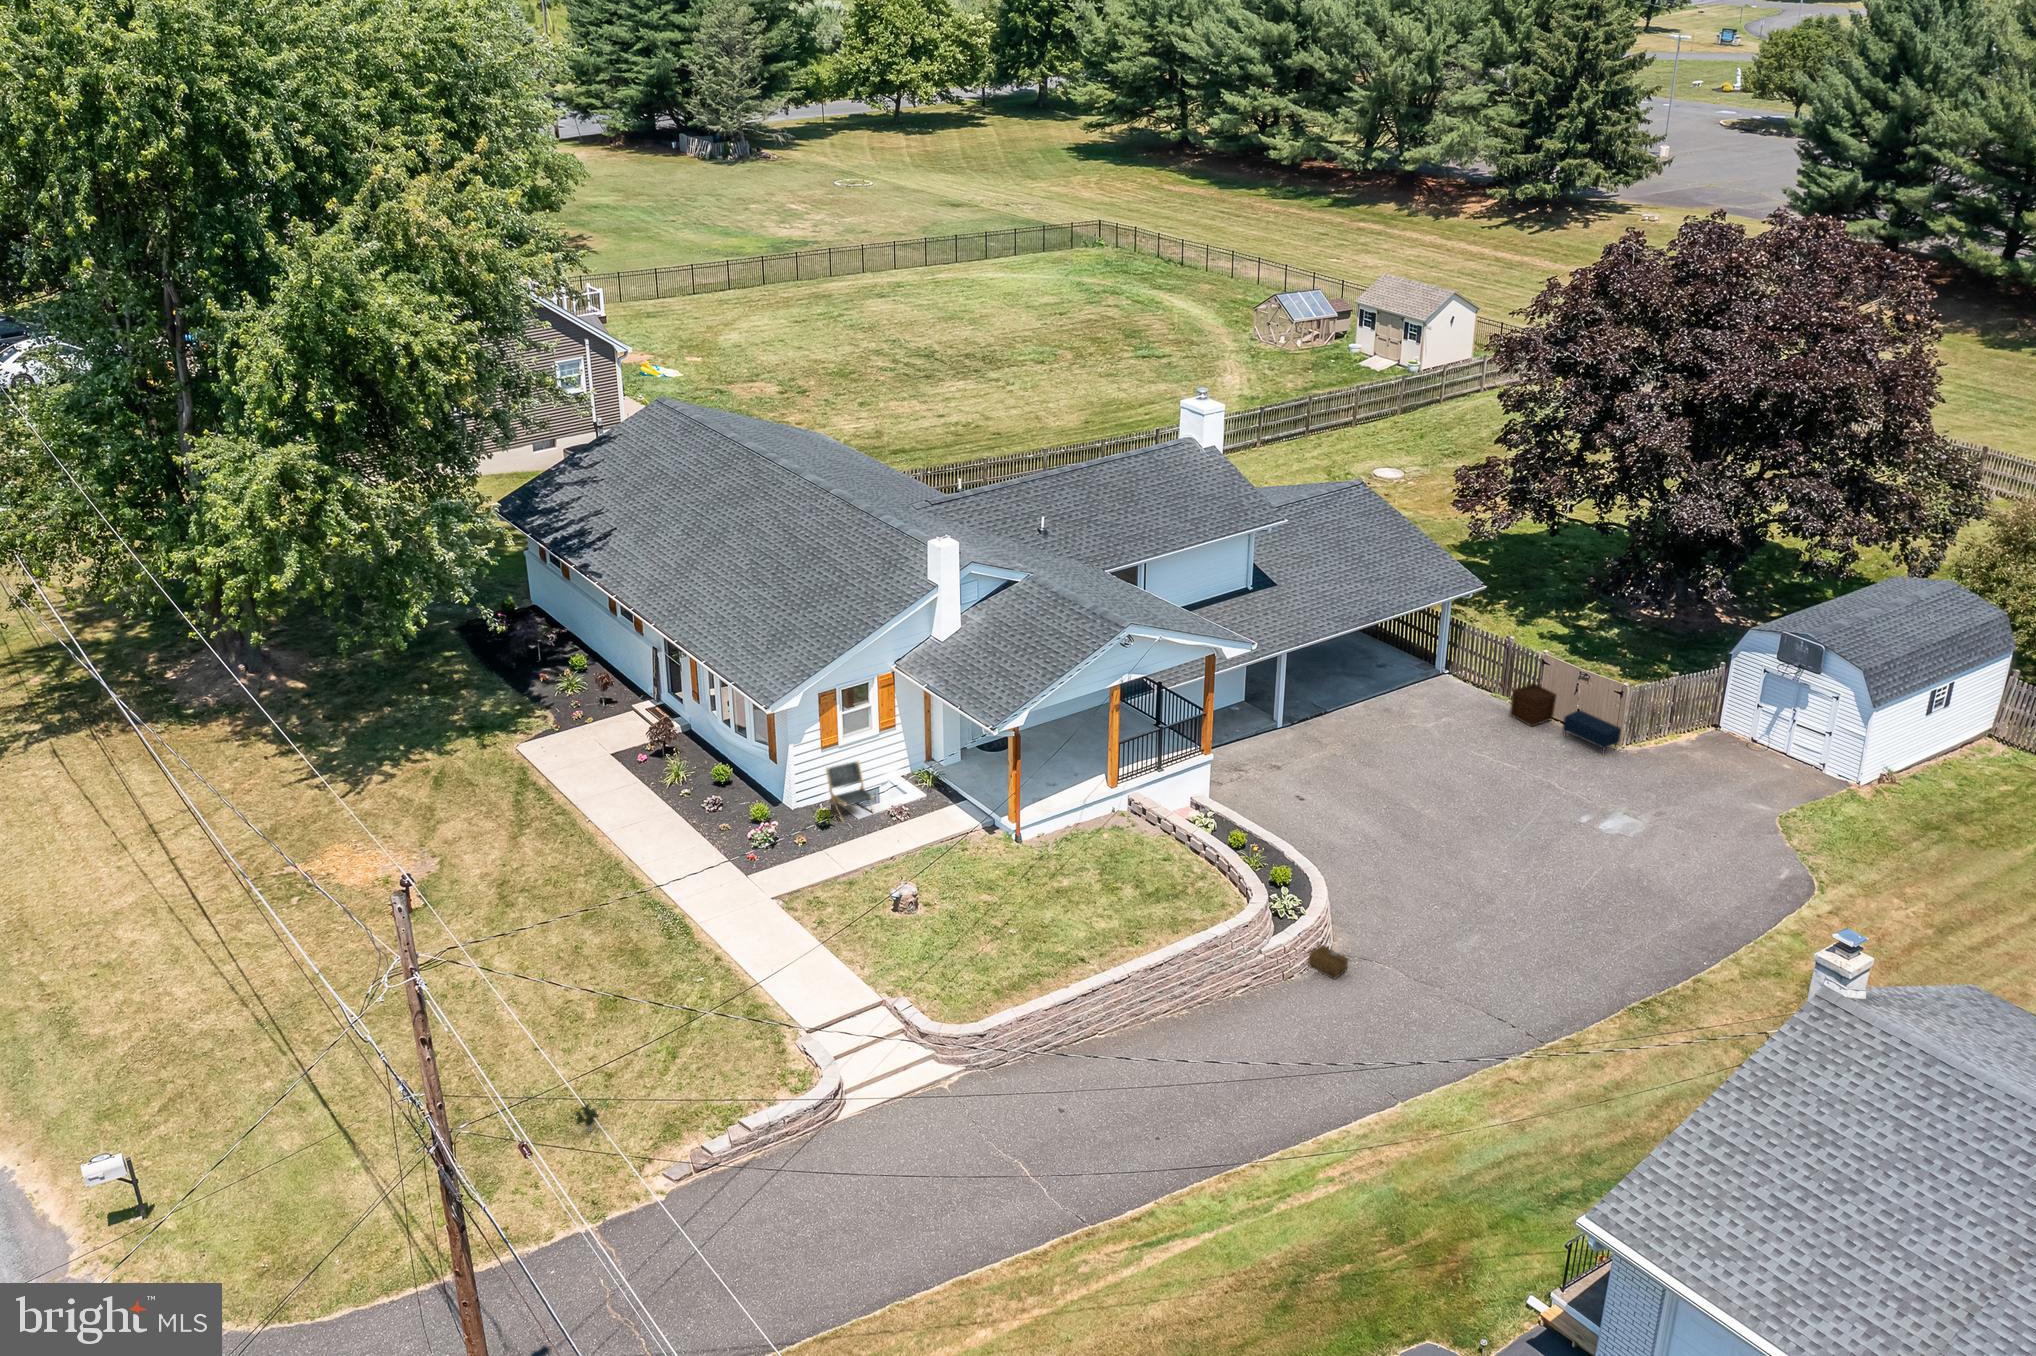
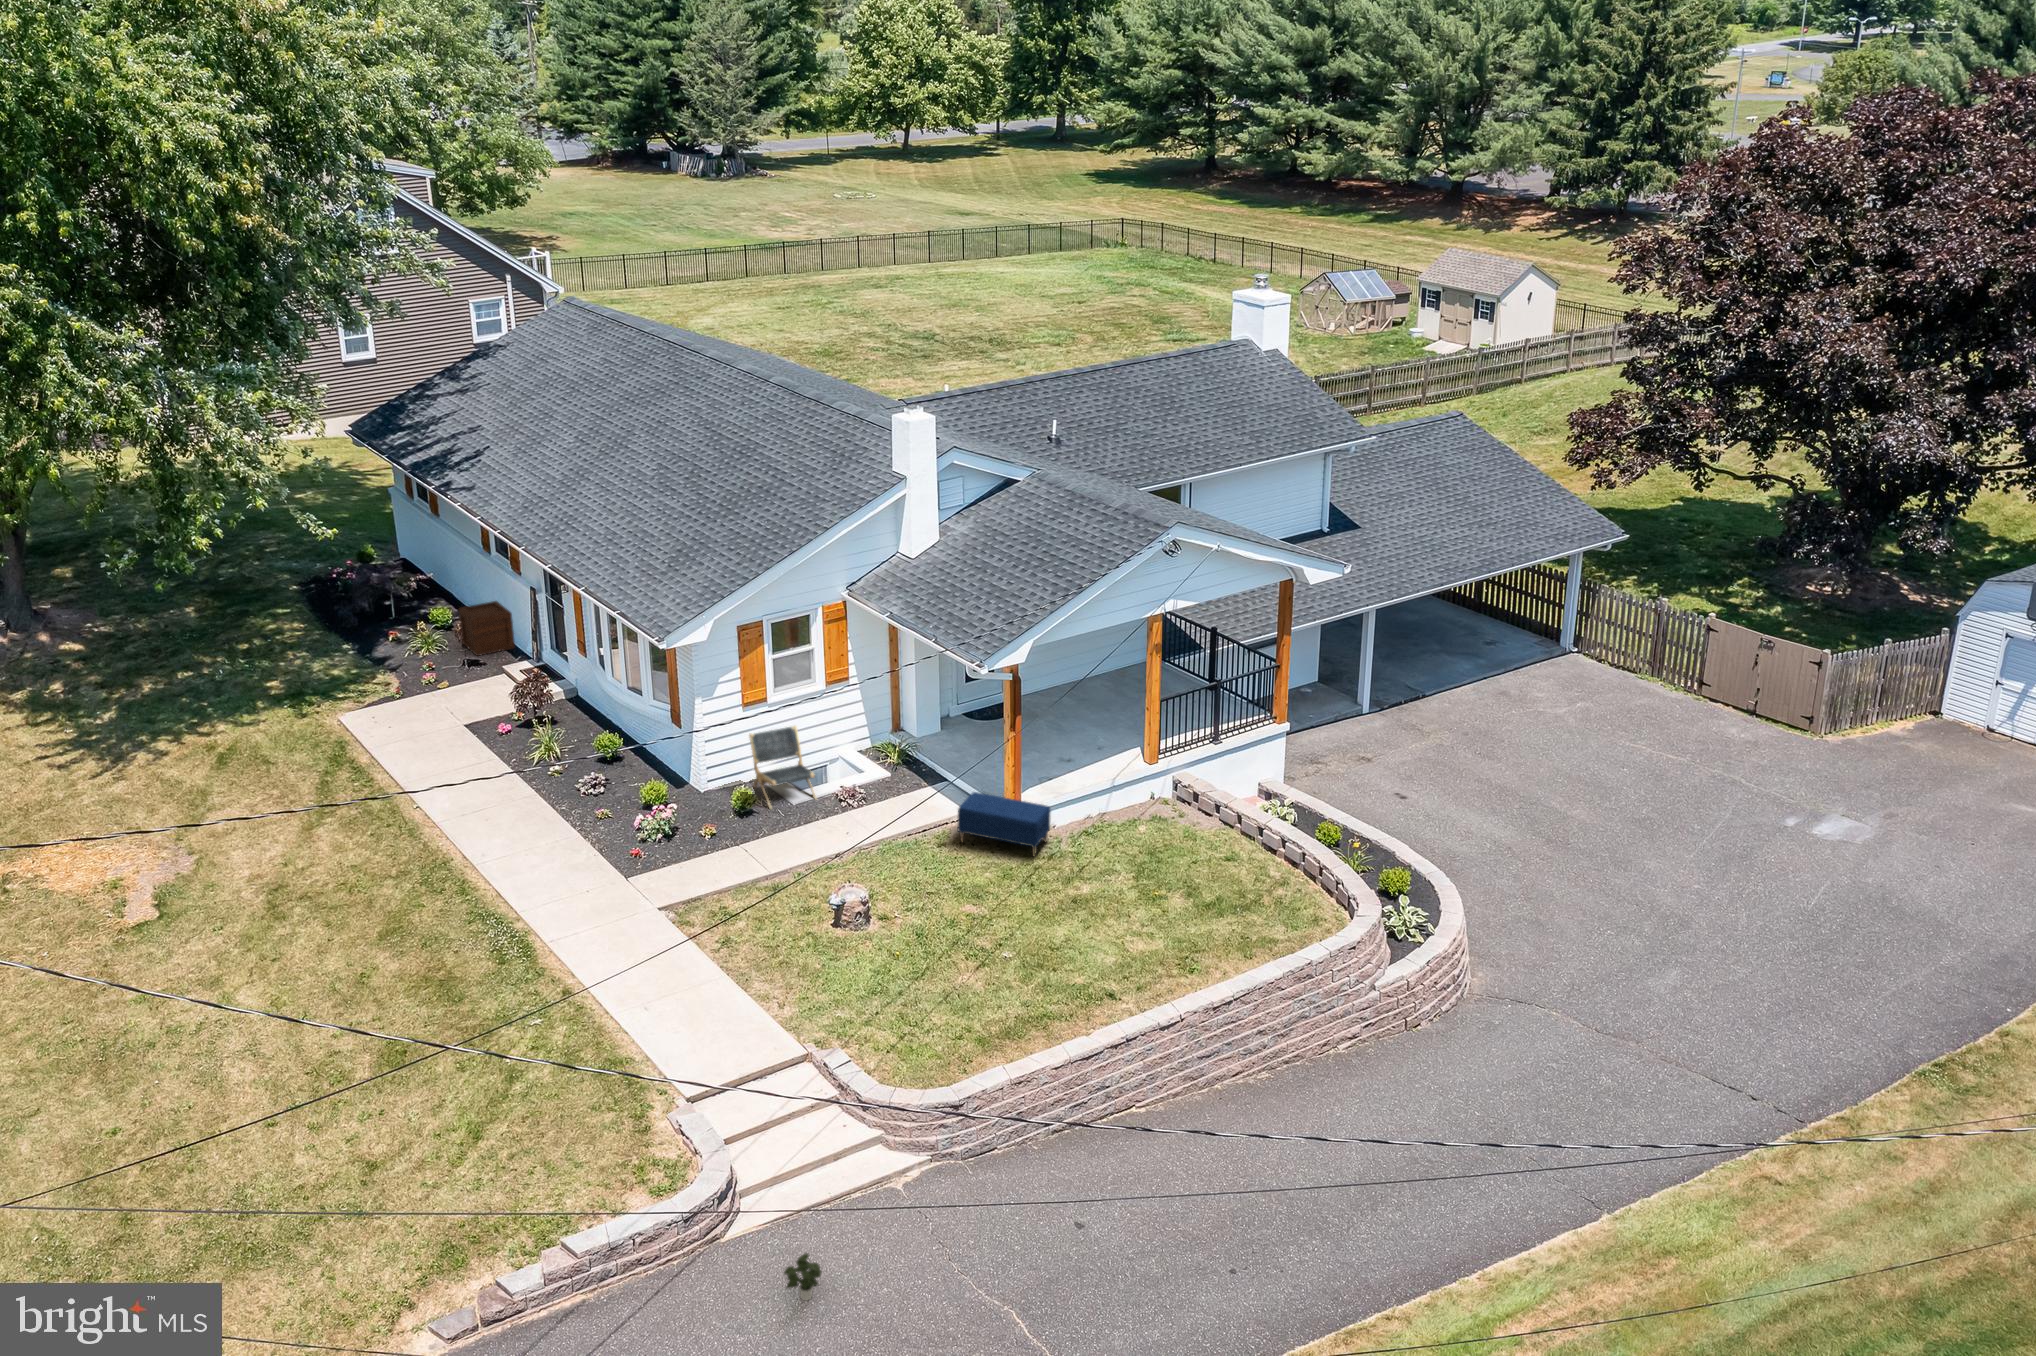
wooden crate: present [1510,684,1557,726] -> present [459,601,515,656]
bench: present [1562,710,1621,754] -> present [957,792,1050,857]
cardboard box: present [1308,945,1348,979] -> none [1442,980,1504,1030]
potted plant: present [575,1103,598,1132] -> present [784,1254,821,1301]

